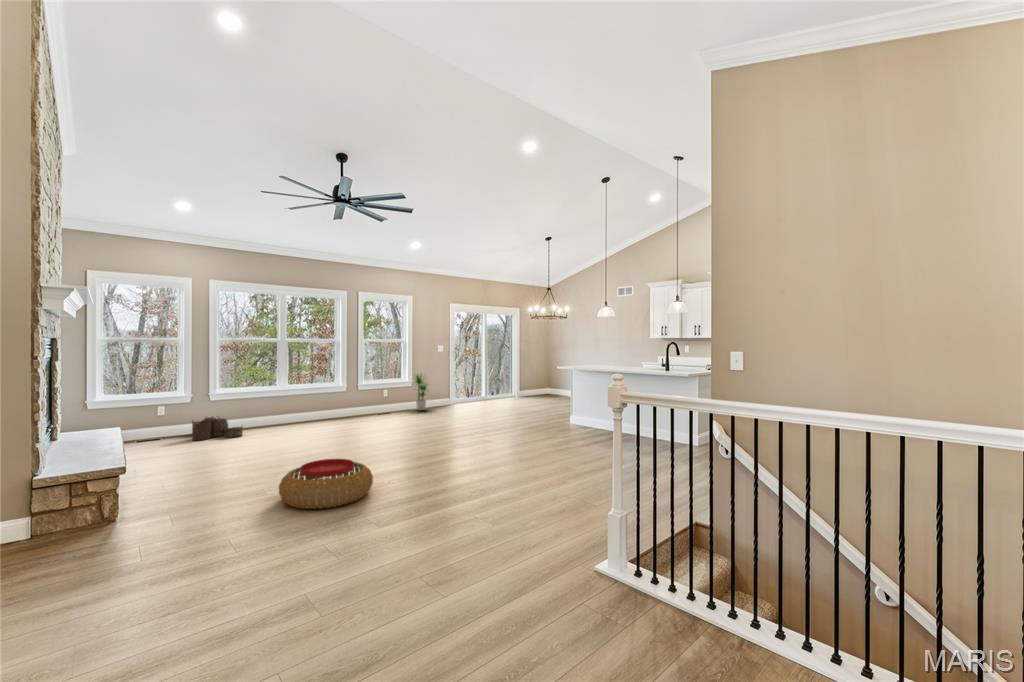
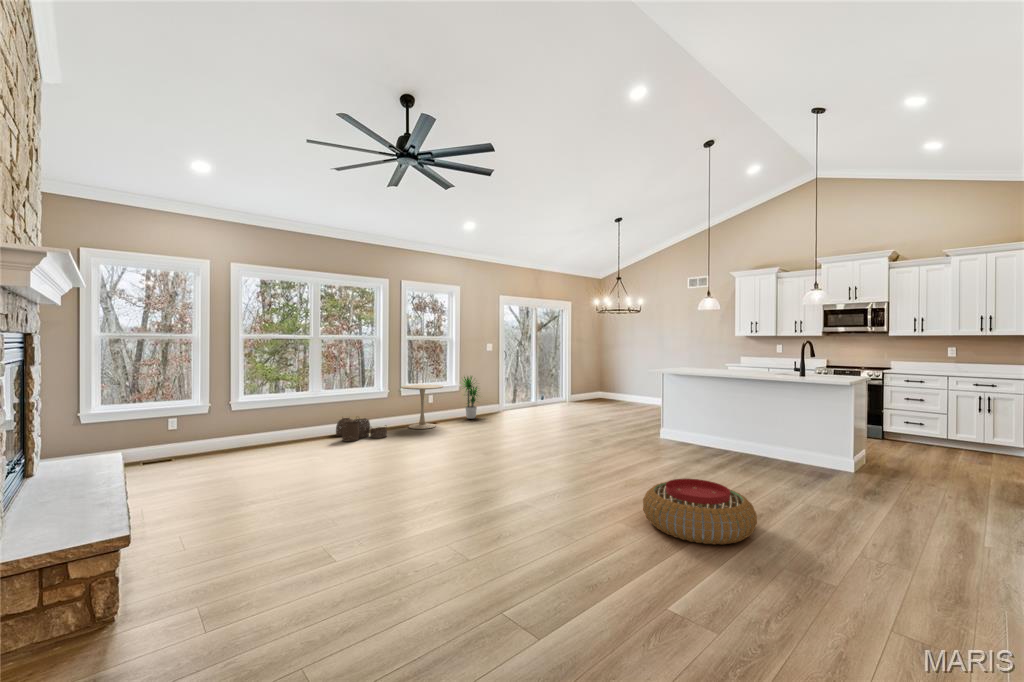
side table: none [356,381,394,418] -> present [401,385,443,429]
woven basket: present [192,417,243,440] -> present [336,418,387,441]
pouf: present [279,459,373,509] -> present [643,479,757,544]

